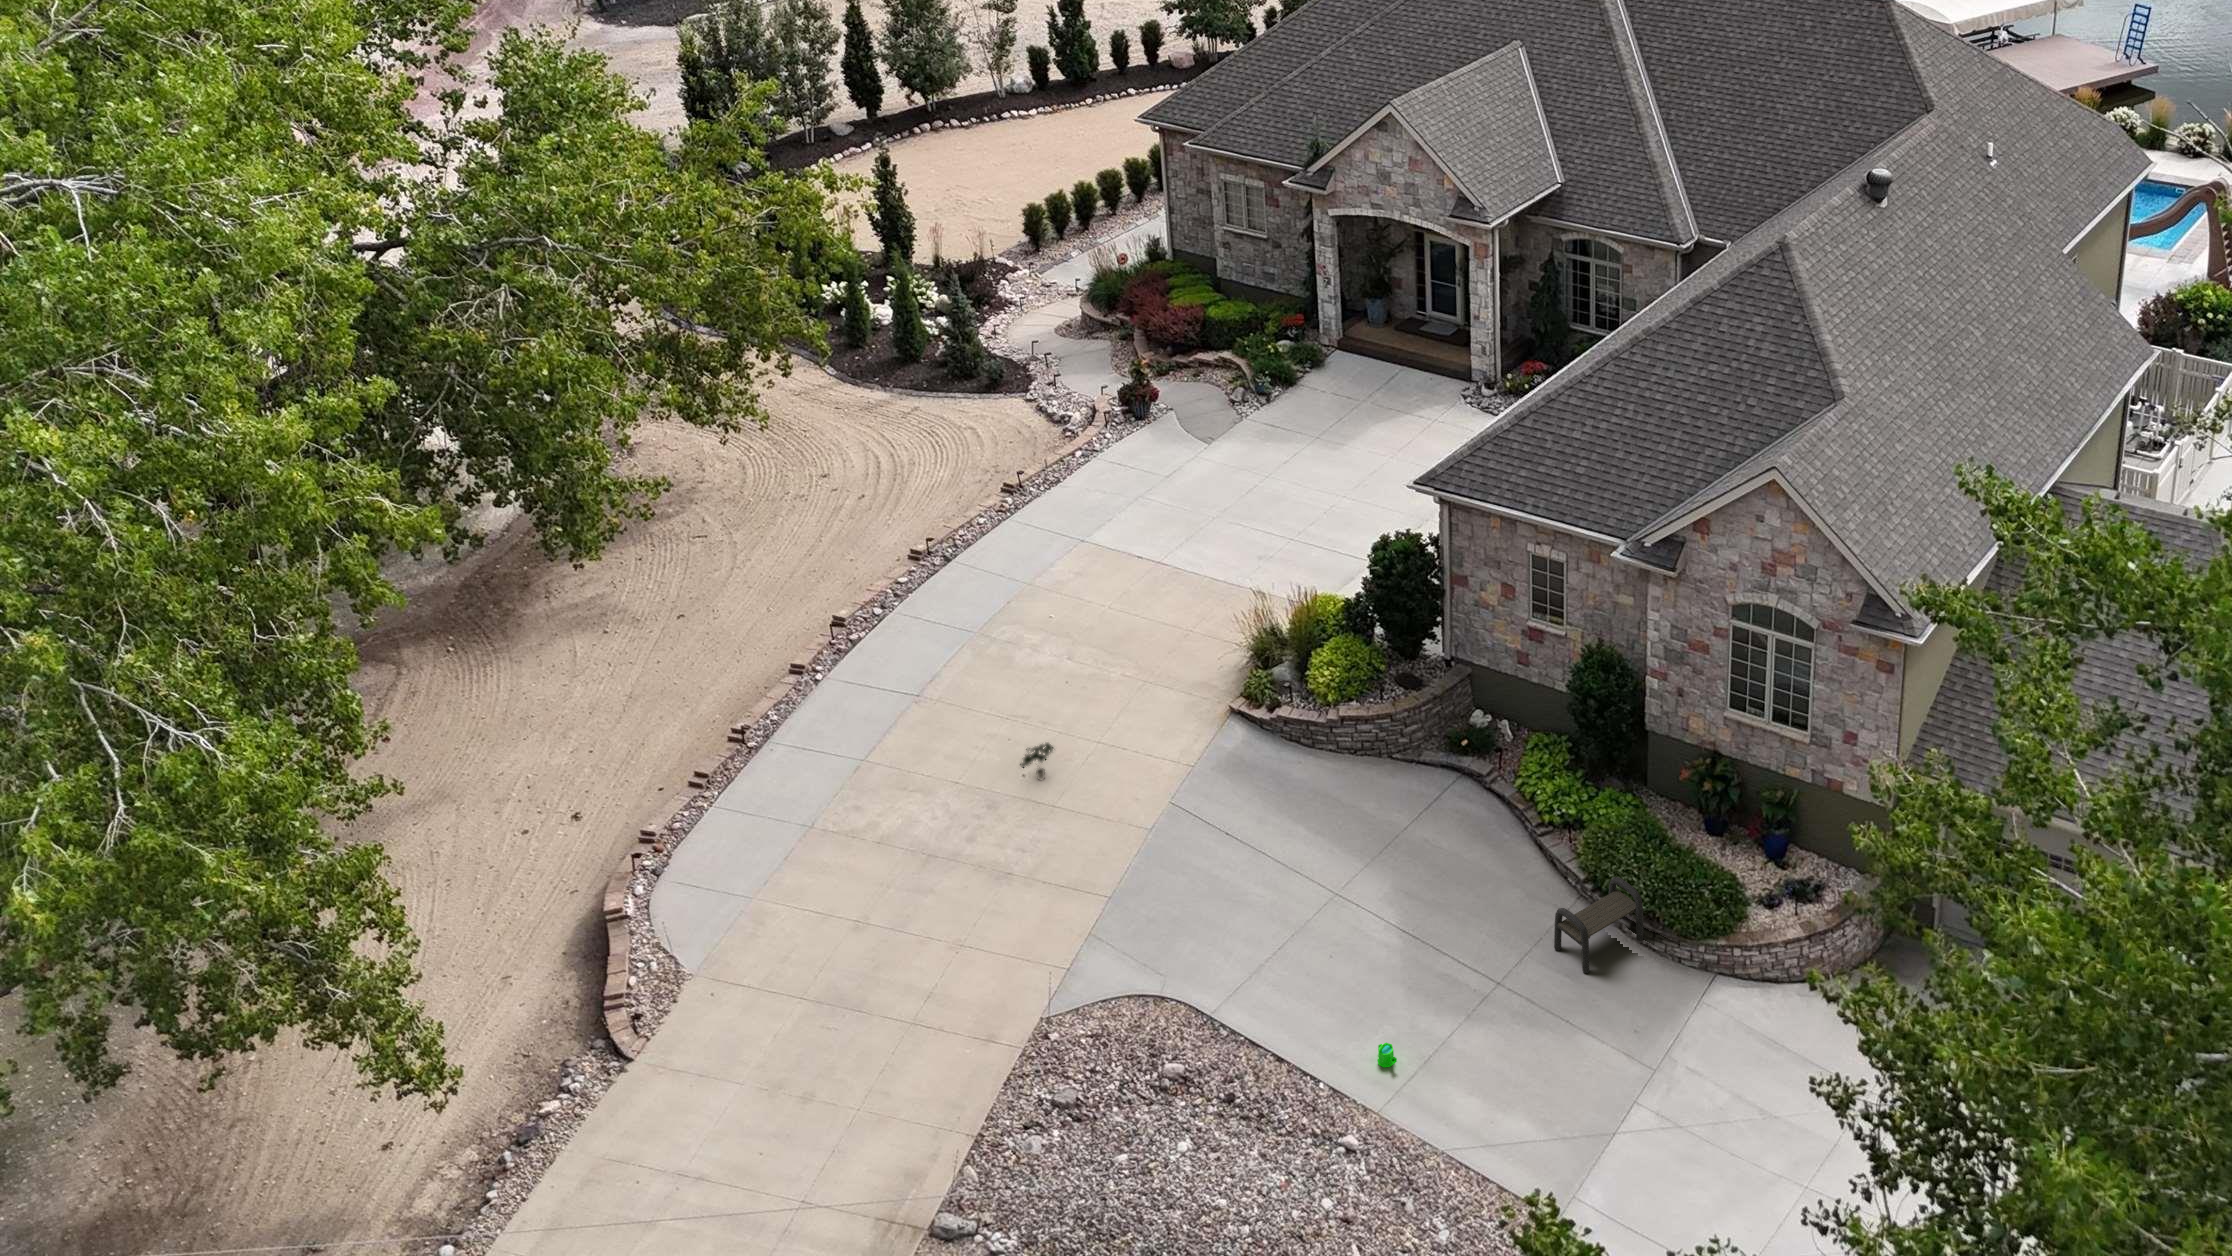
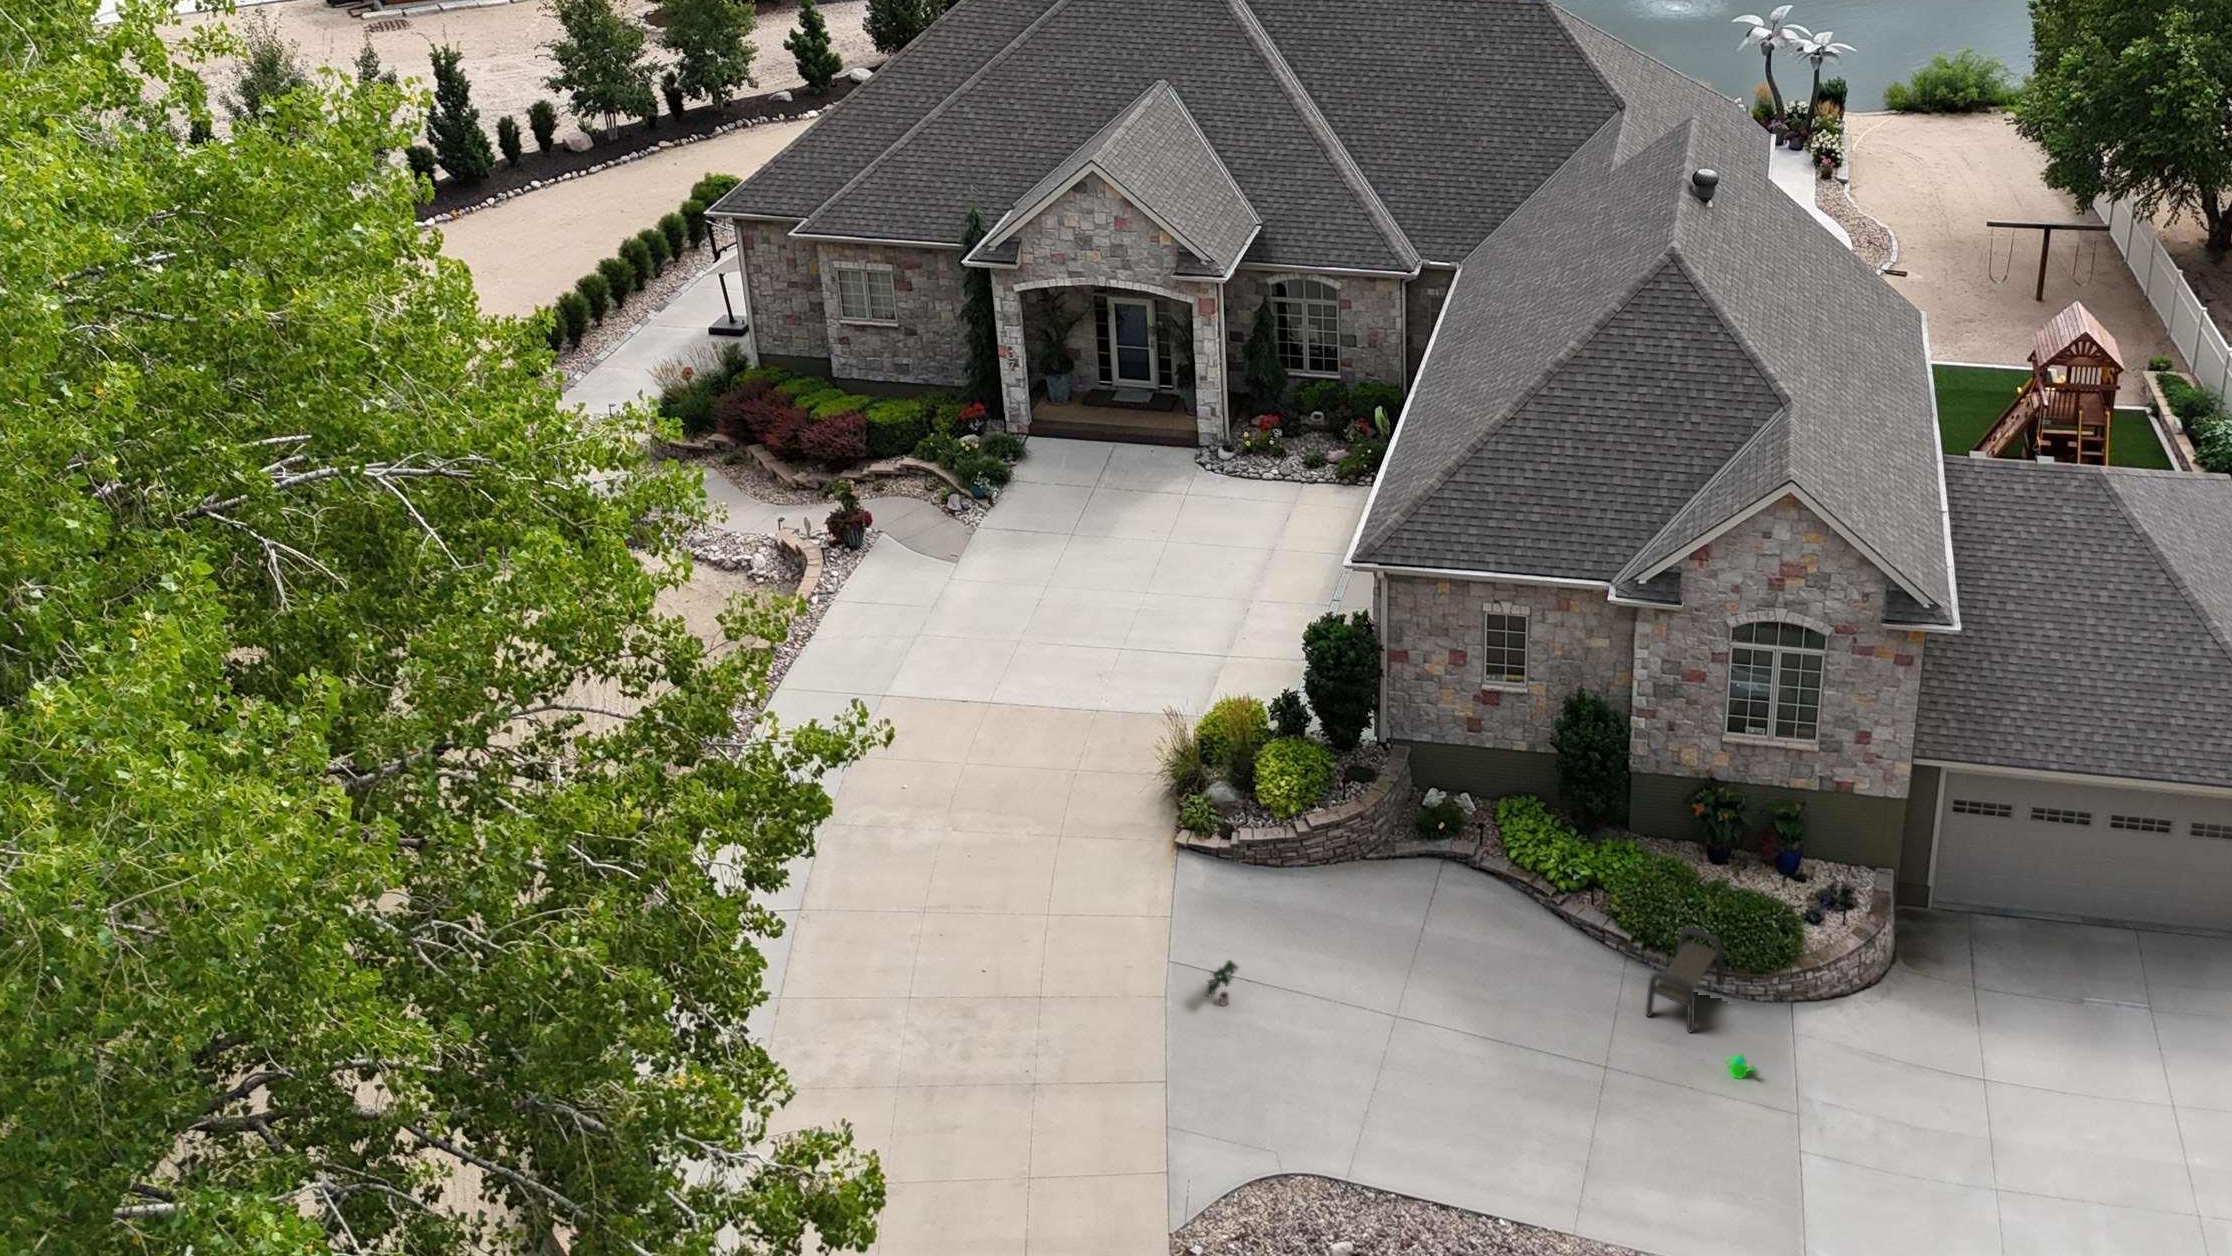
potted plant: present [1021,743,1053,780] -> present [1205,961,1238,1006]
watering can: present [1378,1043,1397,1068] -> present [1726,1054,1755,1079]

